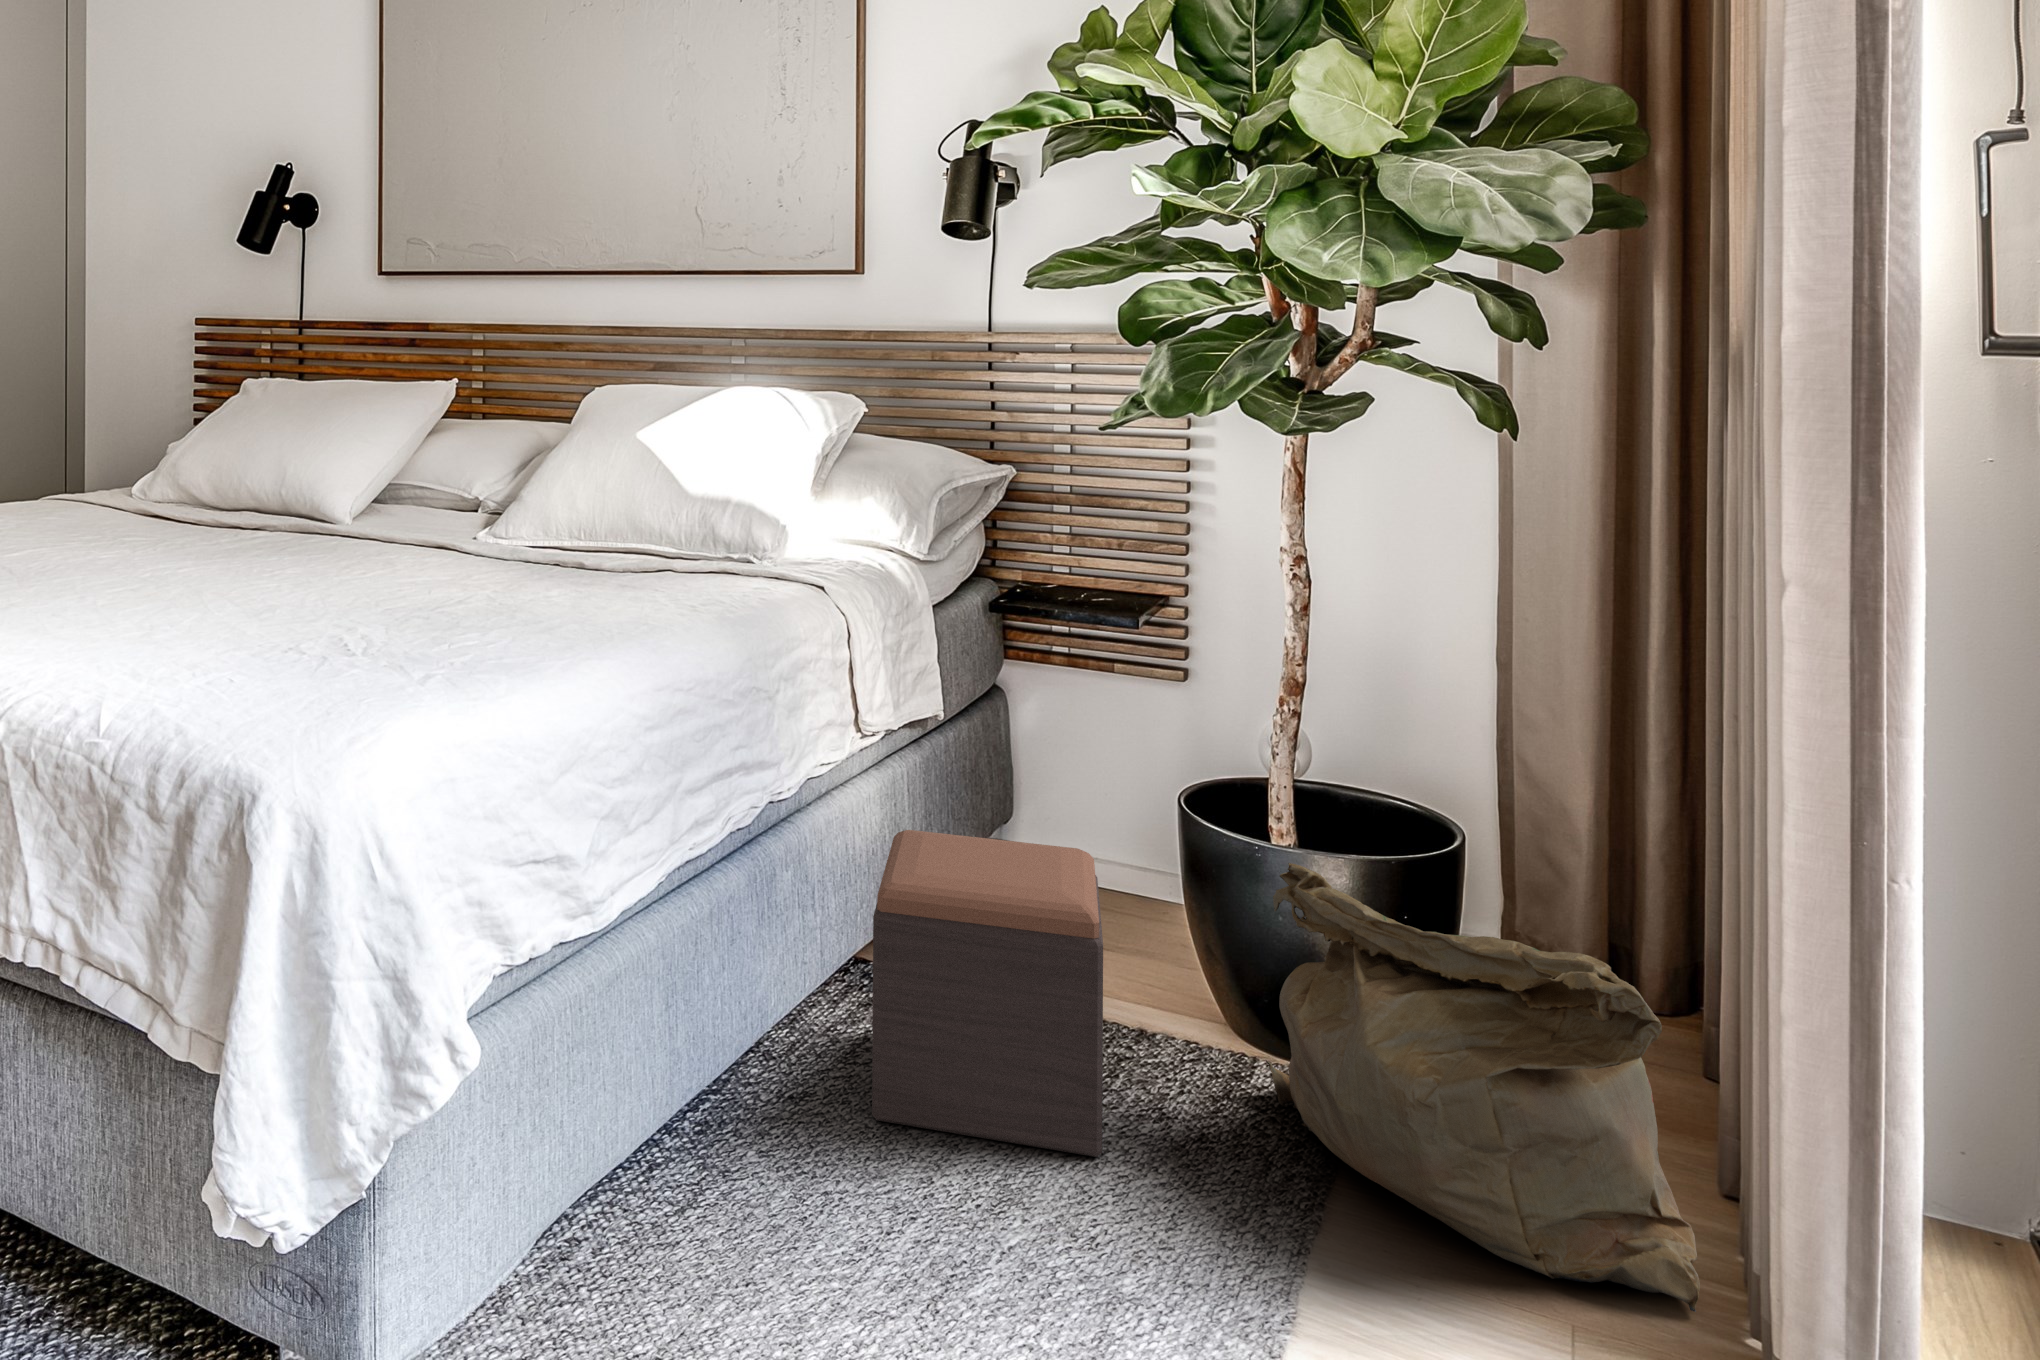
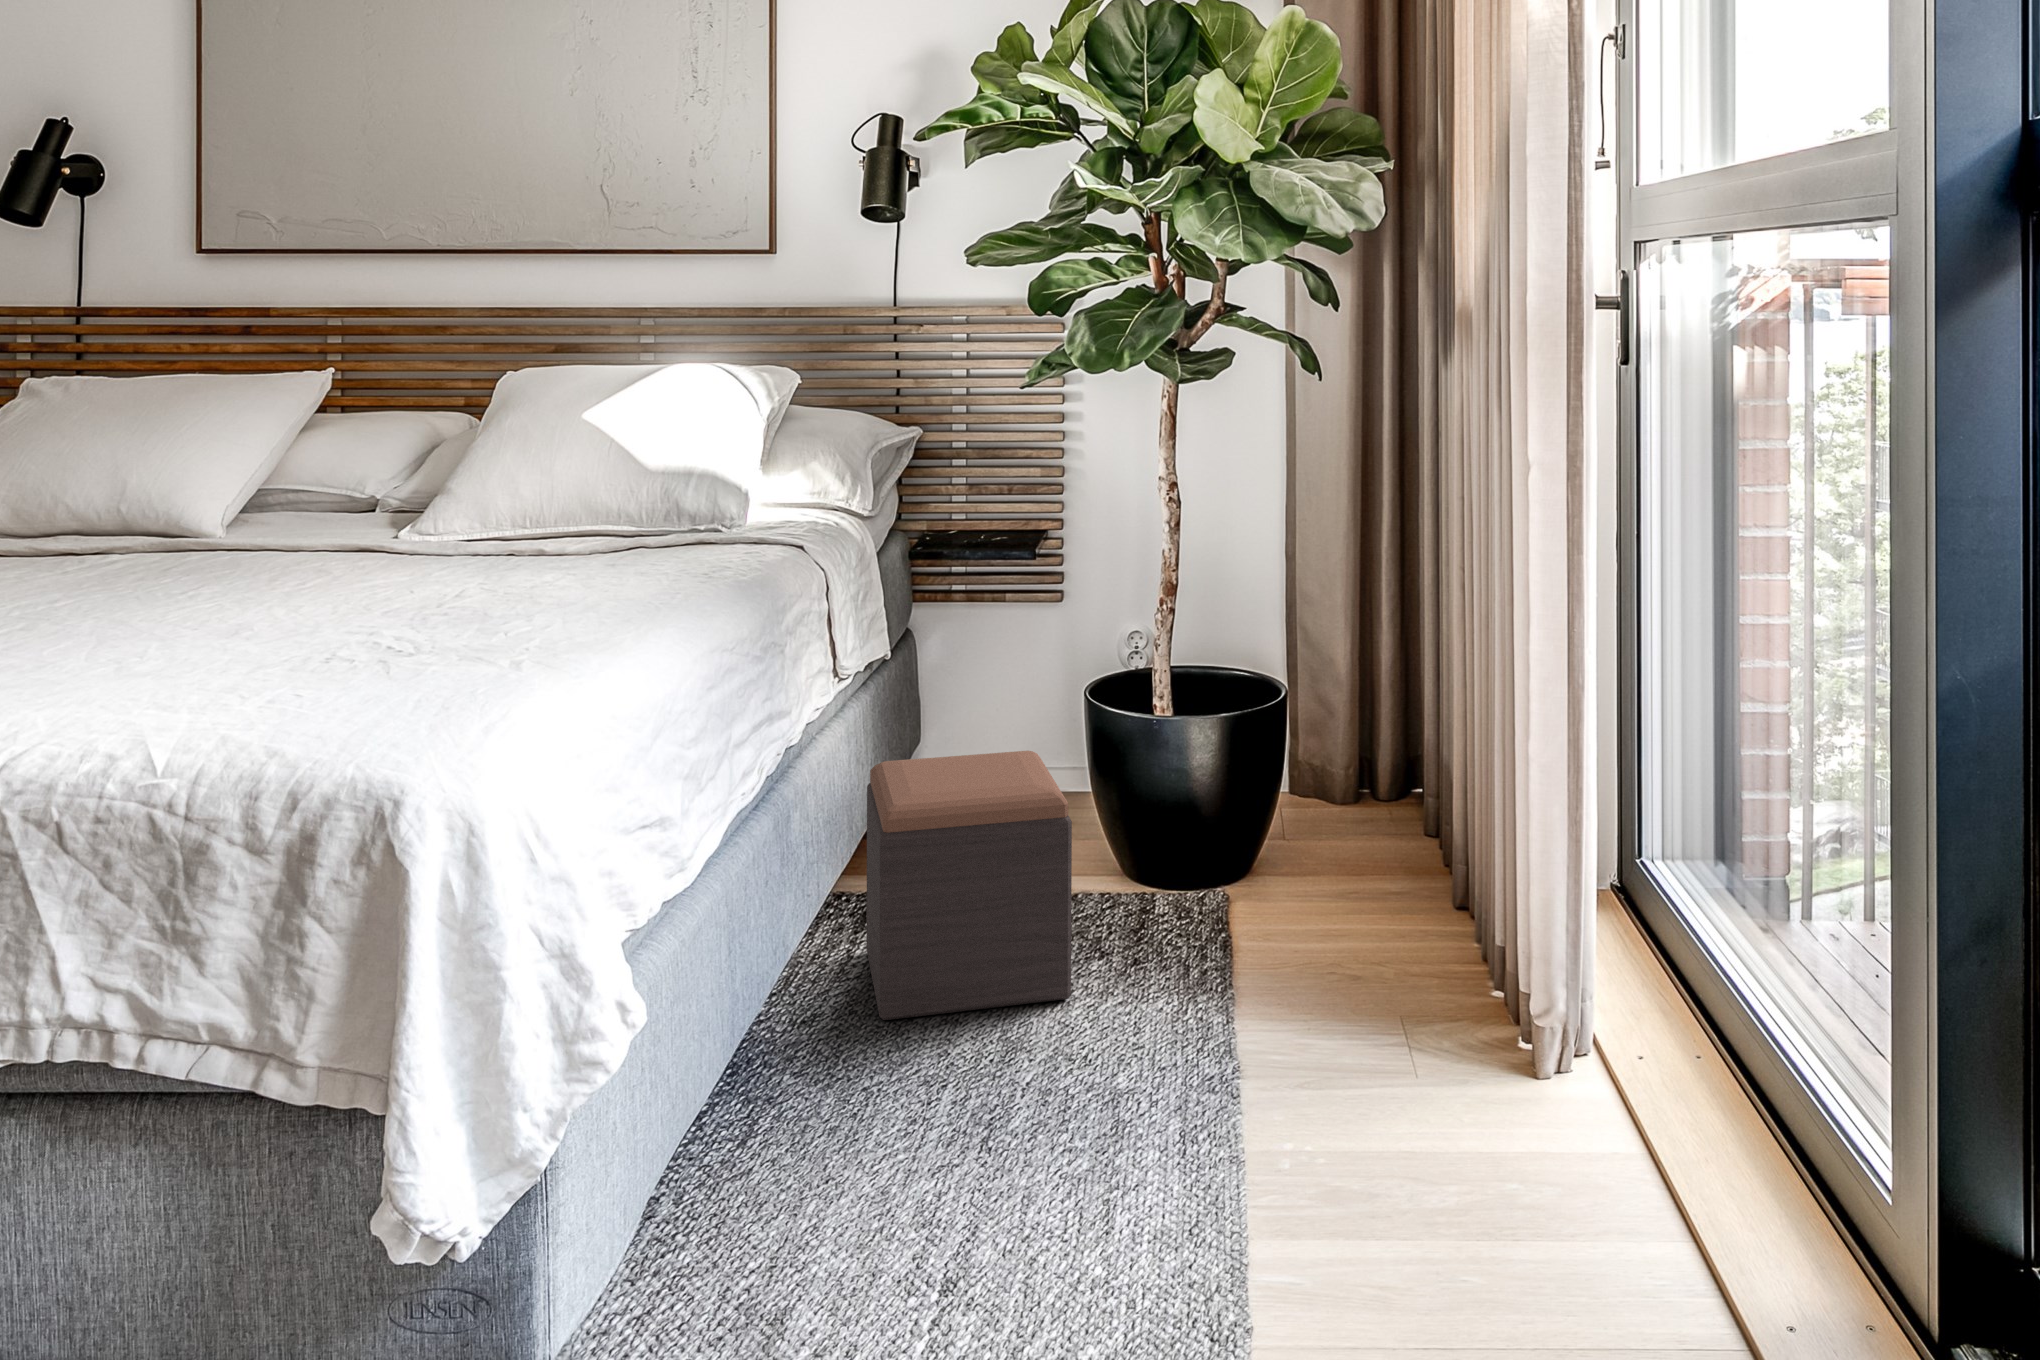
bag: present [1266,863,1700,1312] -> none [1171,730,1469,991]

